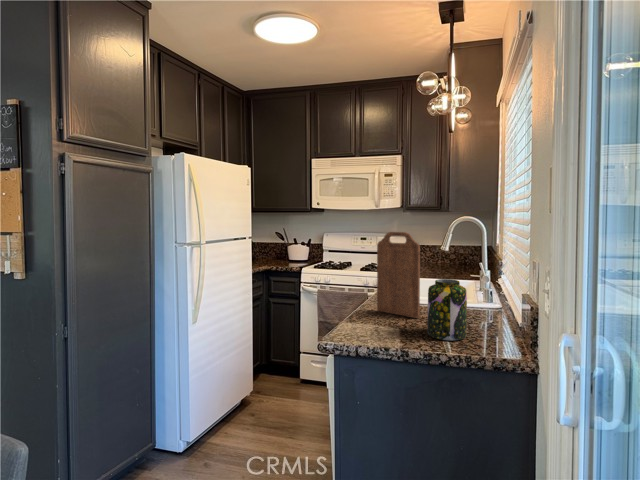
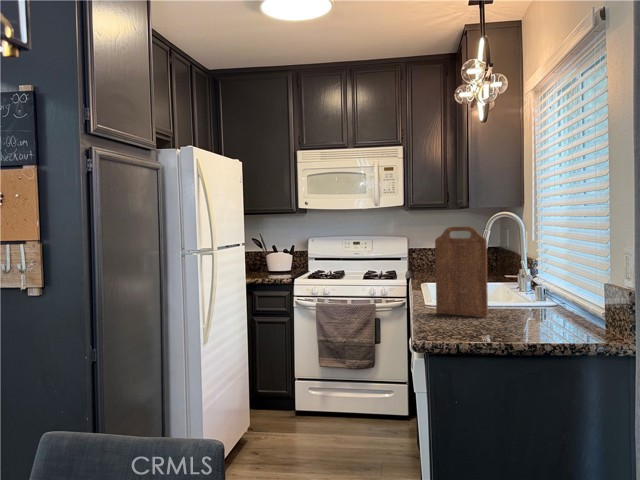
jar: present [428,279,467,340] -> none [511,272,552,333]

